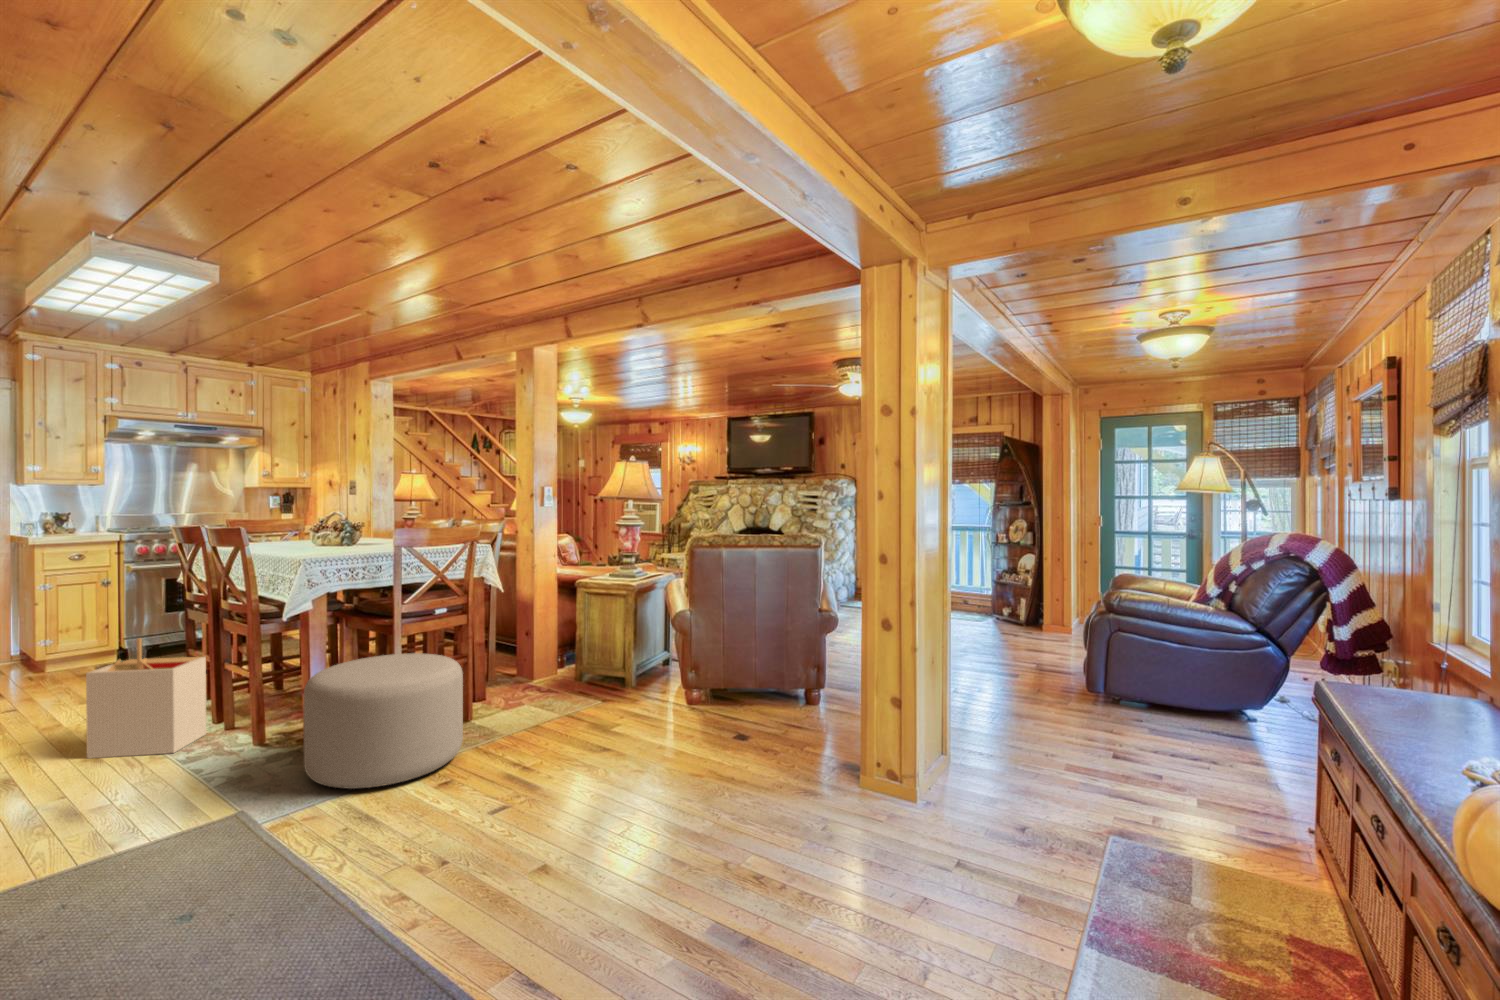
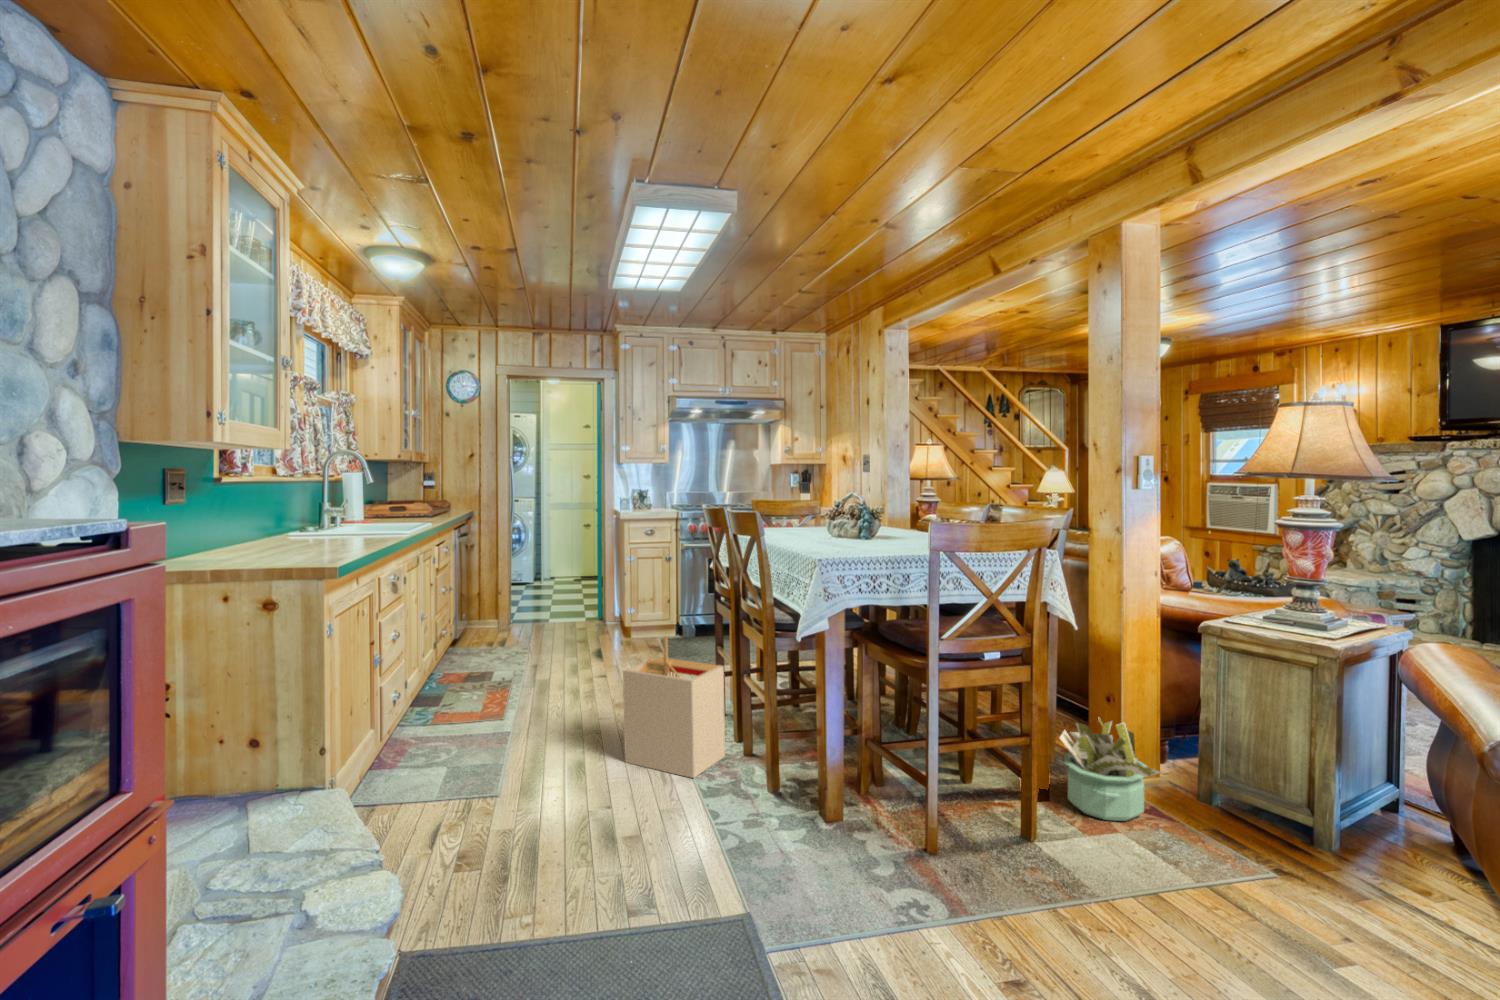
decorative plant: none [487,649,546,710] -> present [1060,719,1161,821]
ottoman: present [304,653,463,789] -> none [819,709,1041,942]

